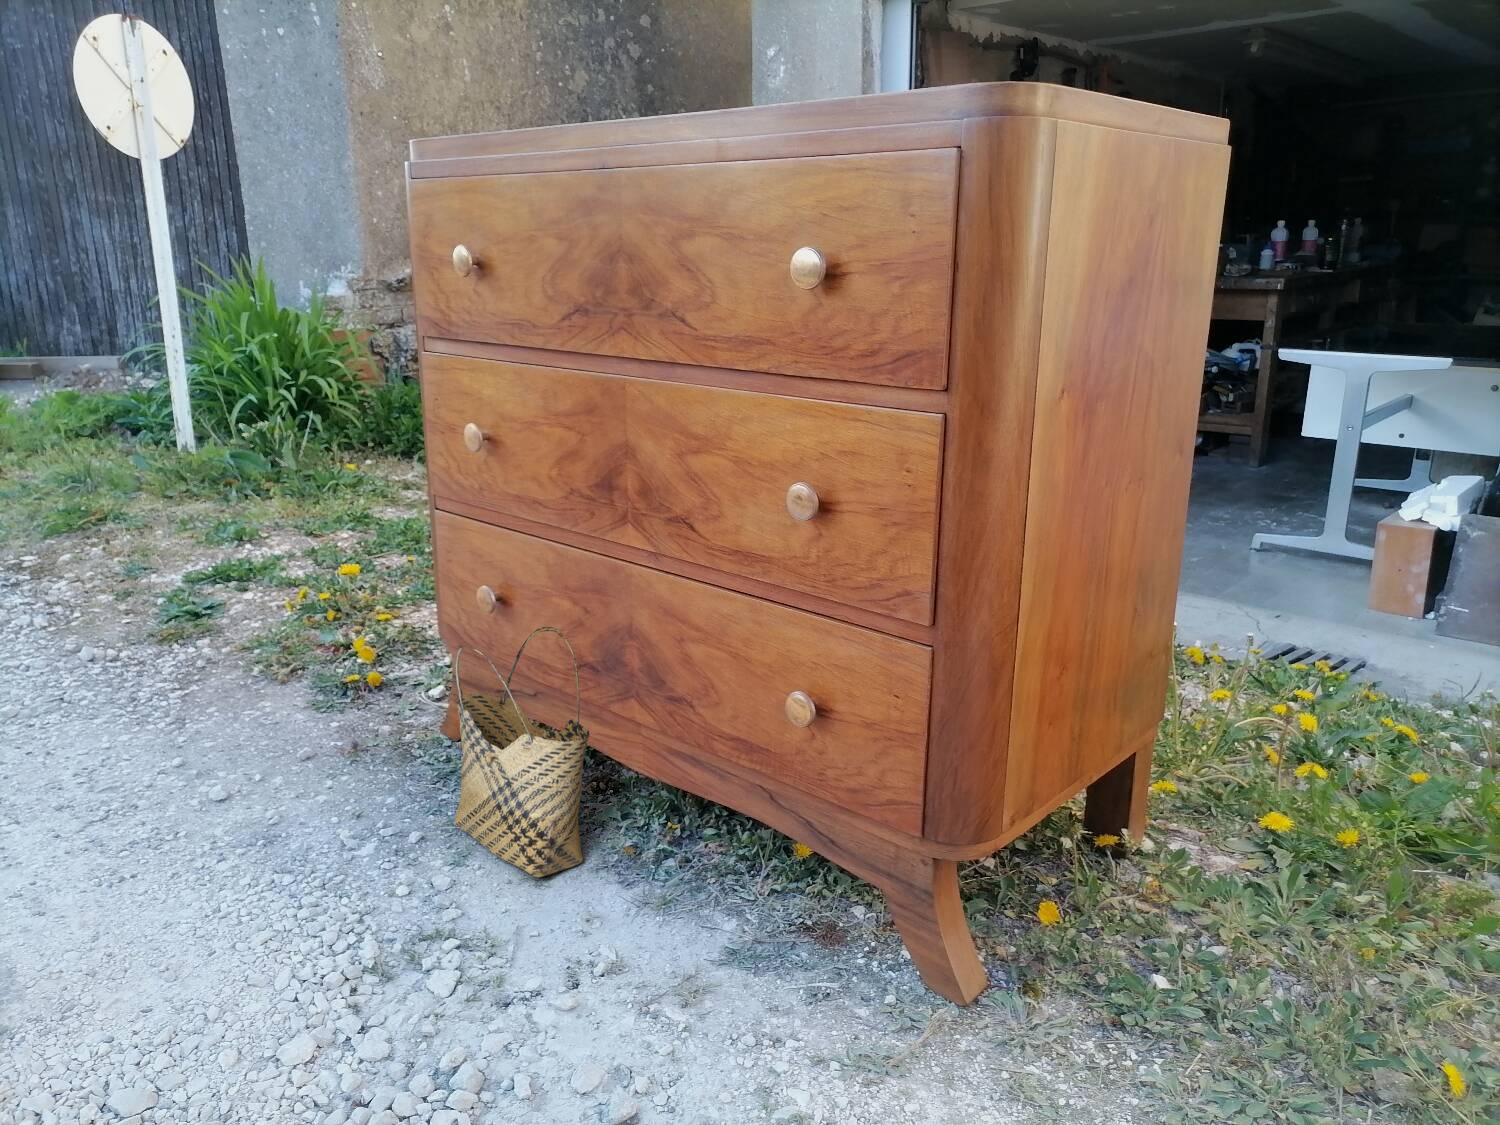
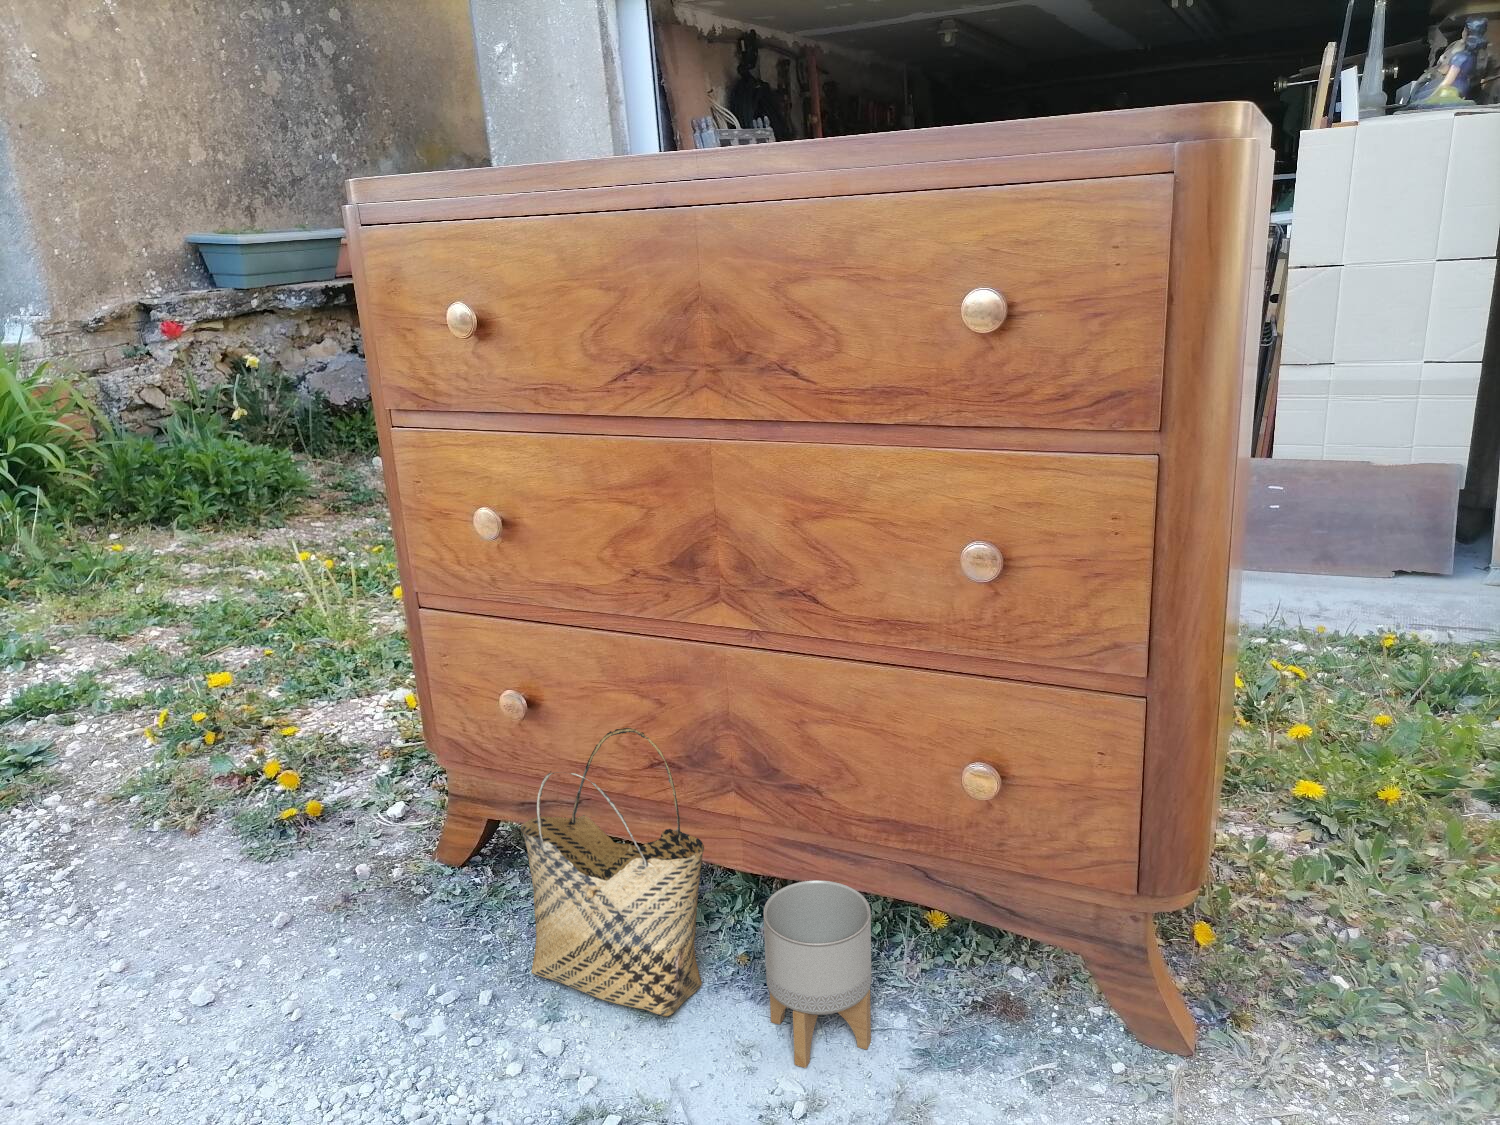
planter: none [606,781,702,941] -> present [763,880,871,1068]

